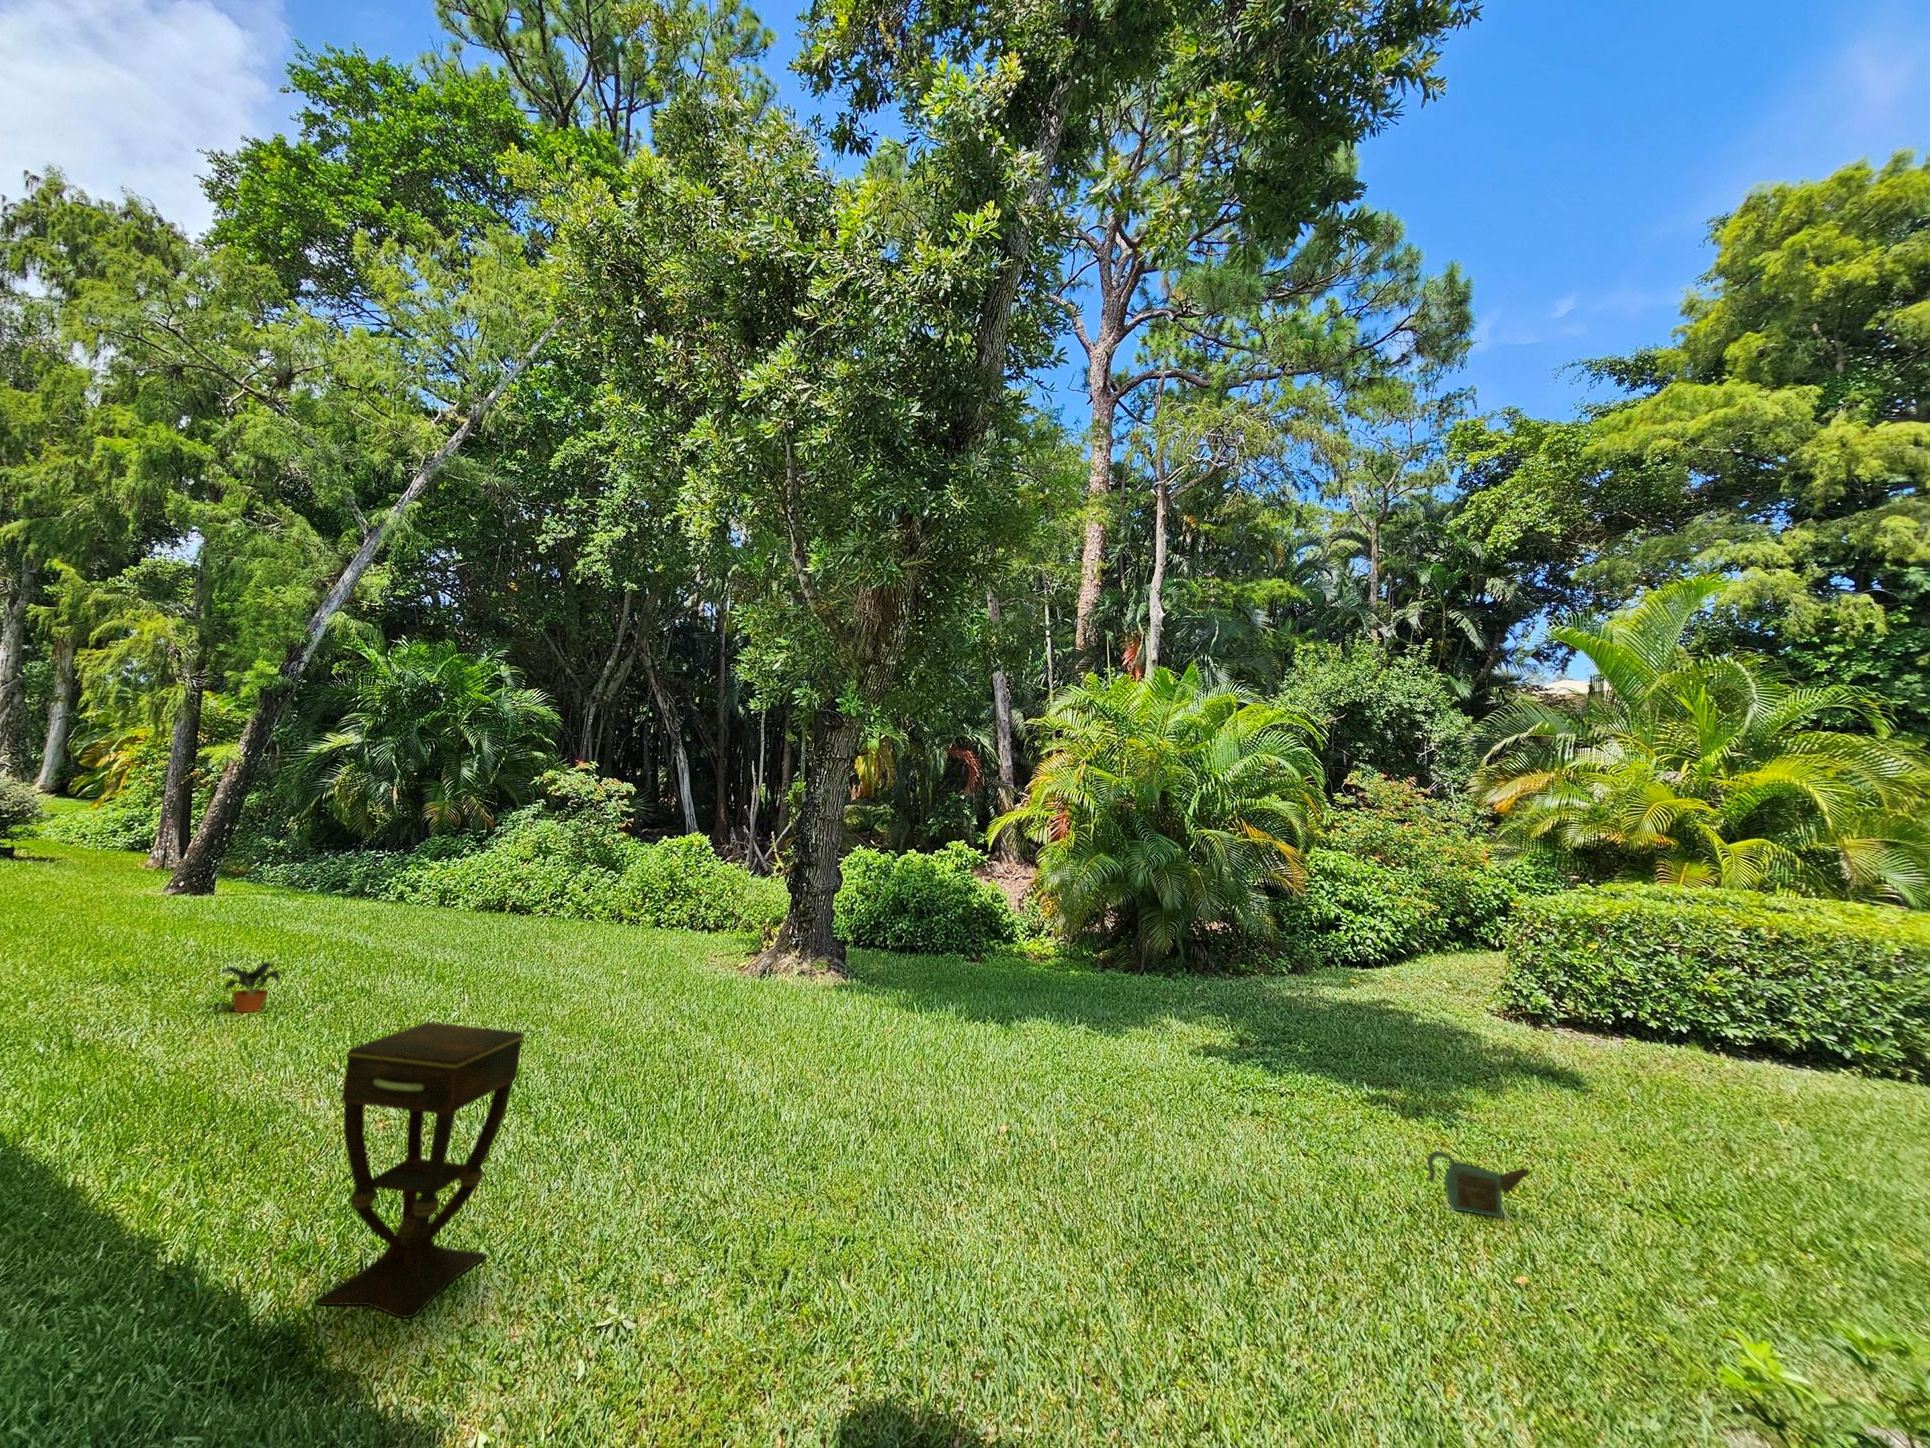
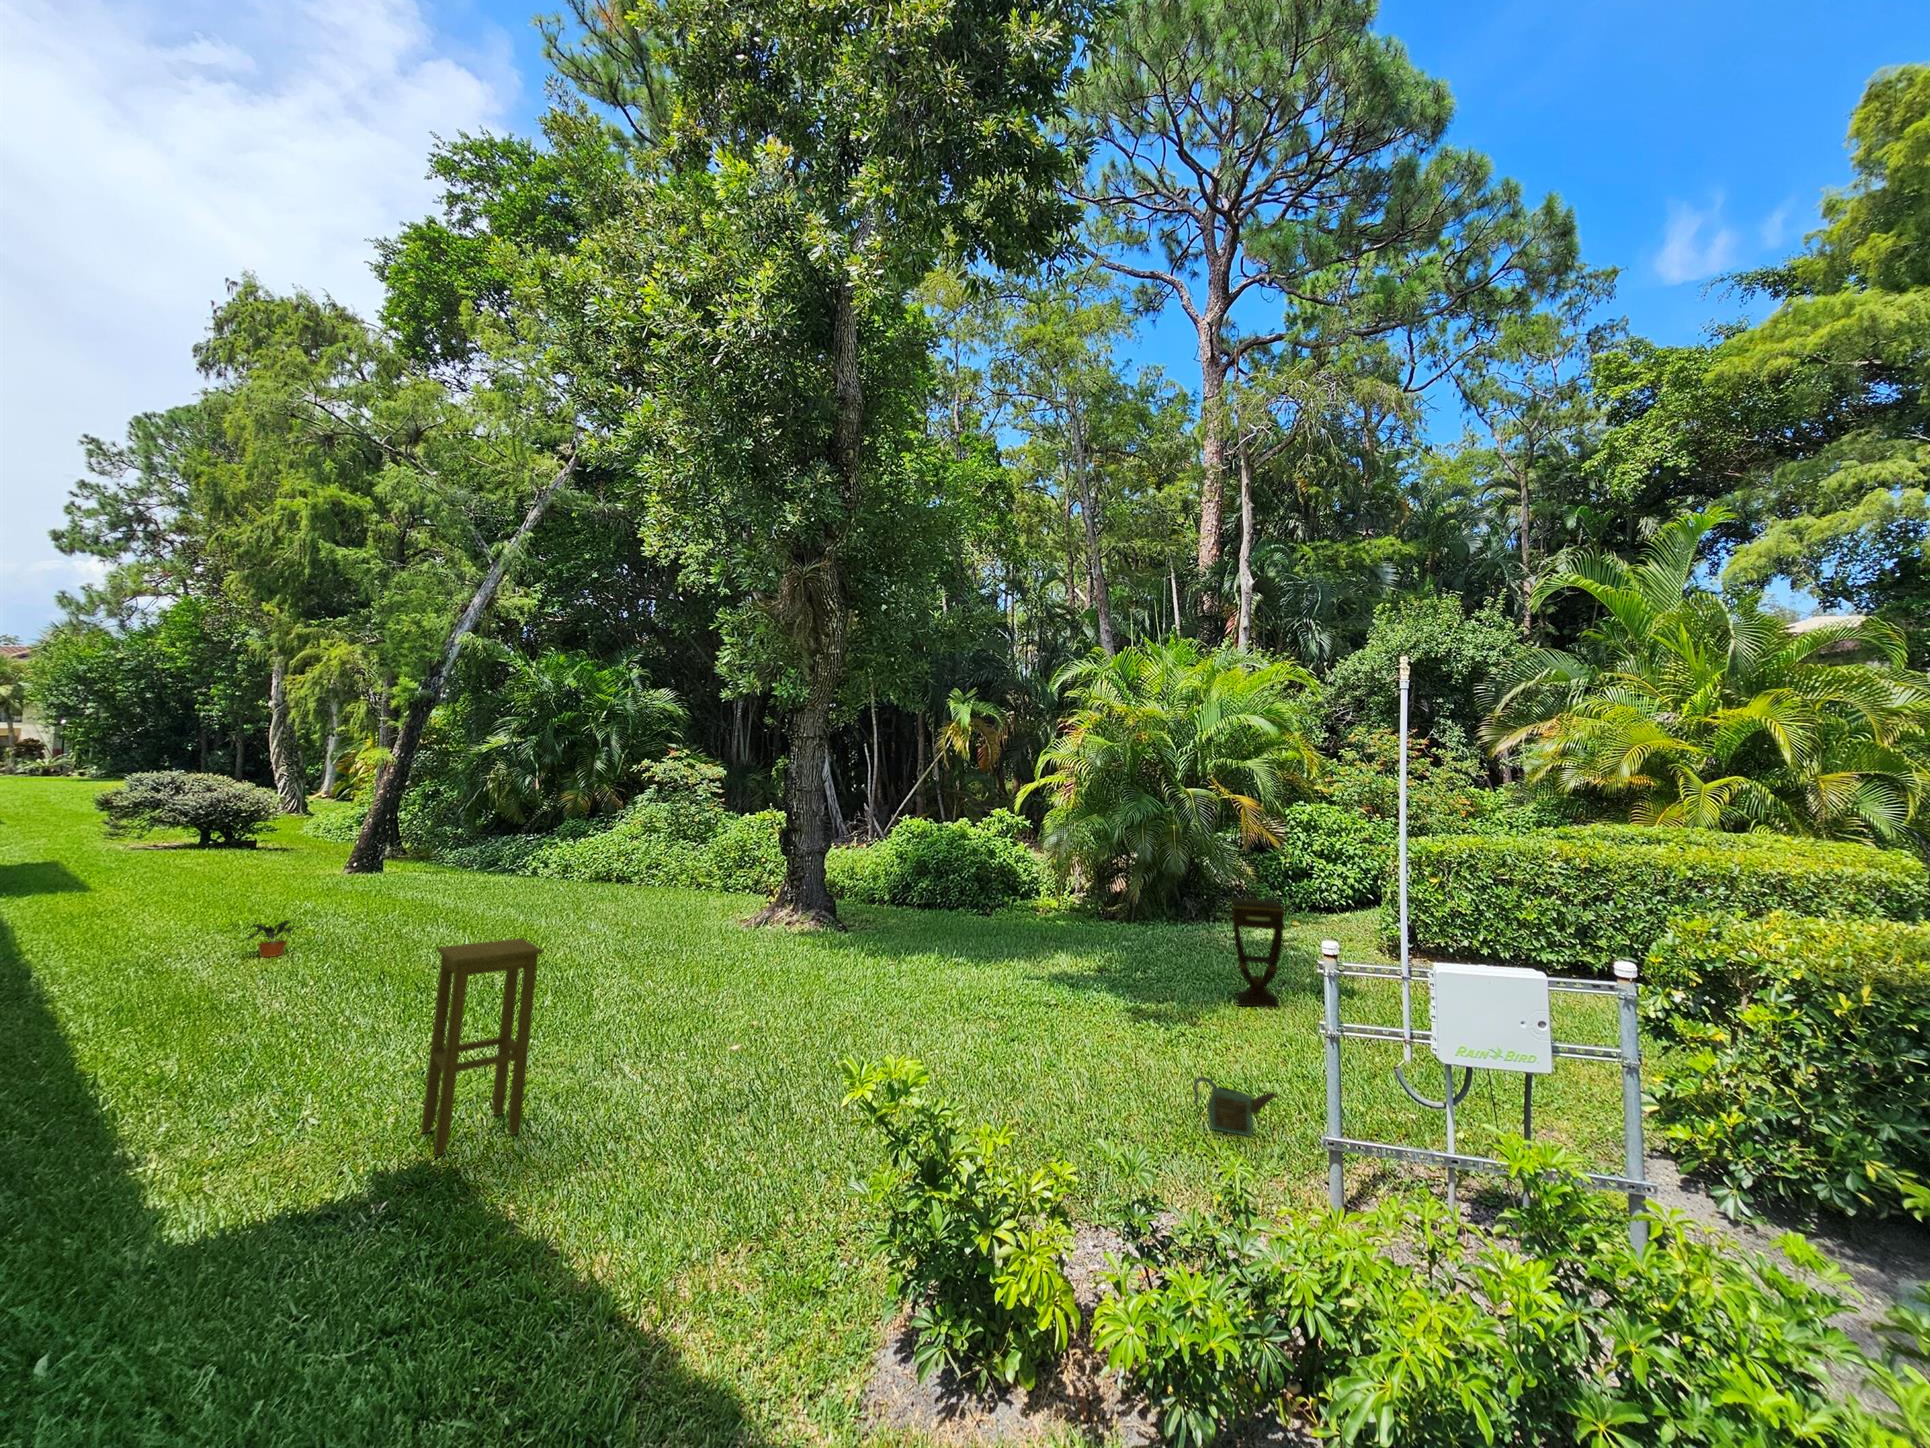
stool: none [797,1008,953,1324] -> present [421,938,543,1155]
side table: present [316,1022,524,1318] -> present [1231,898,1284,1009]
watering can: present [1427,1151,1530,1218] -> present [1193,1077,1277,1137]

